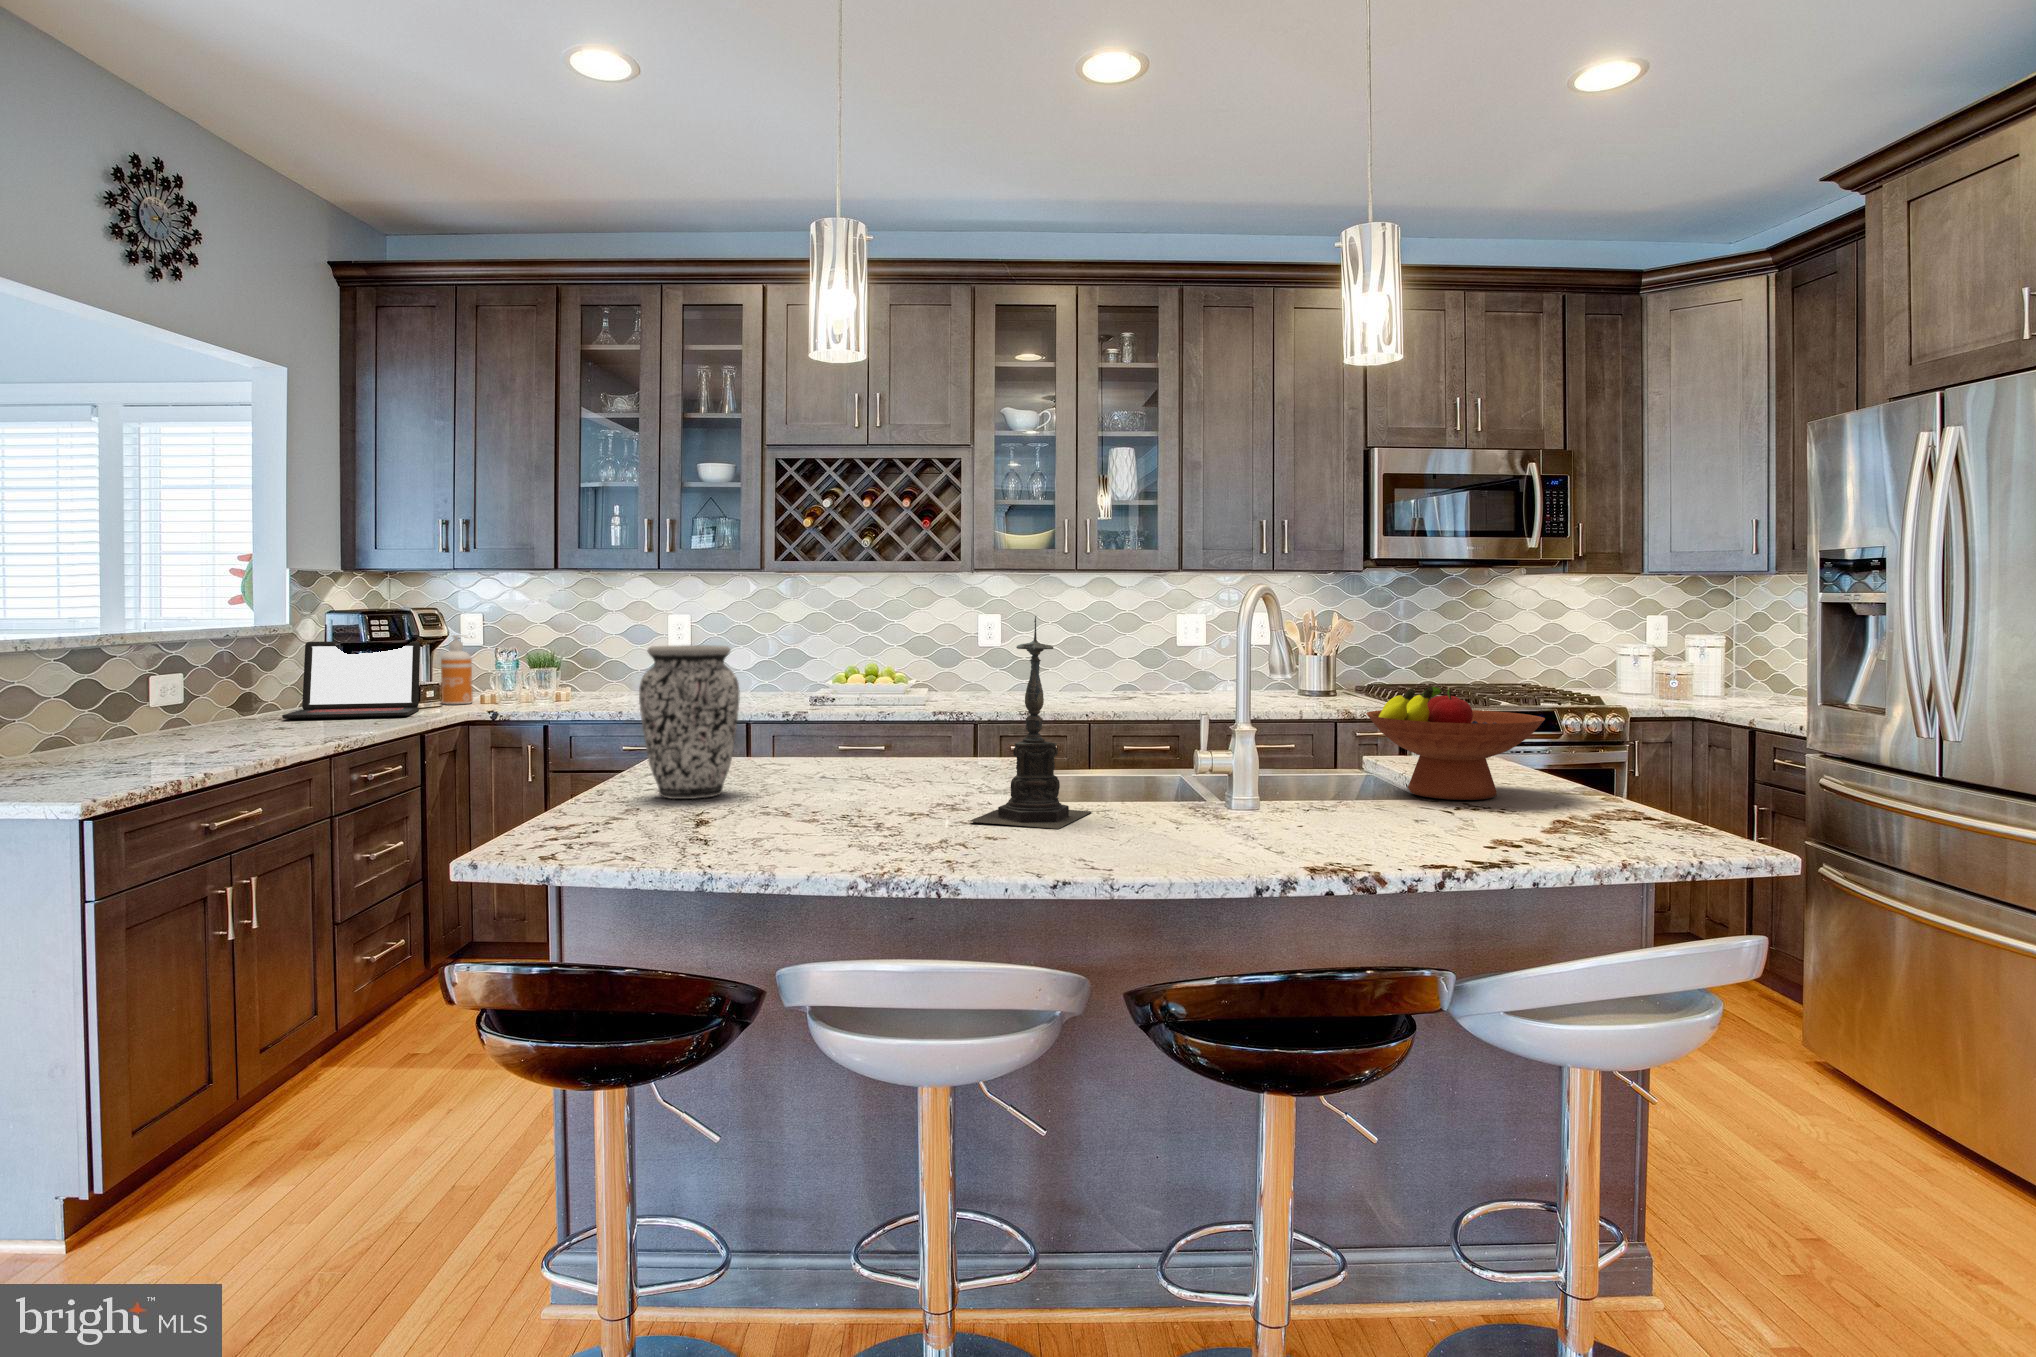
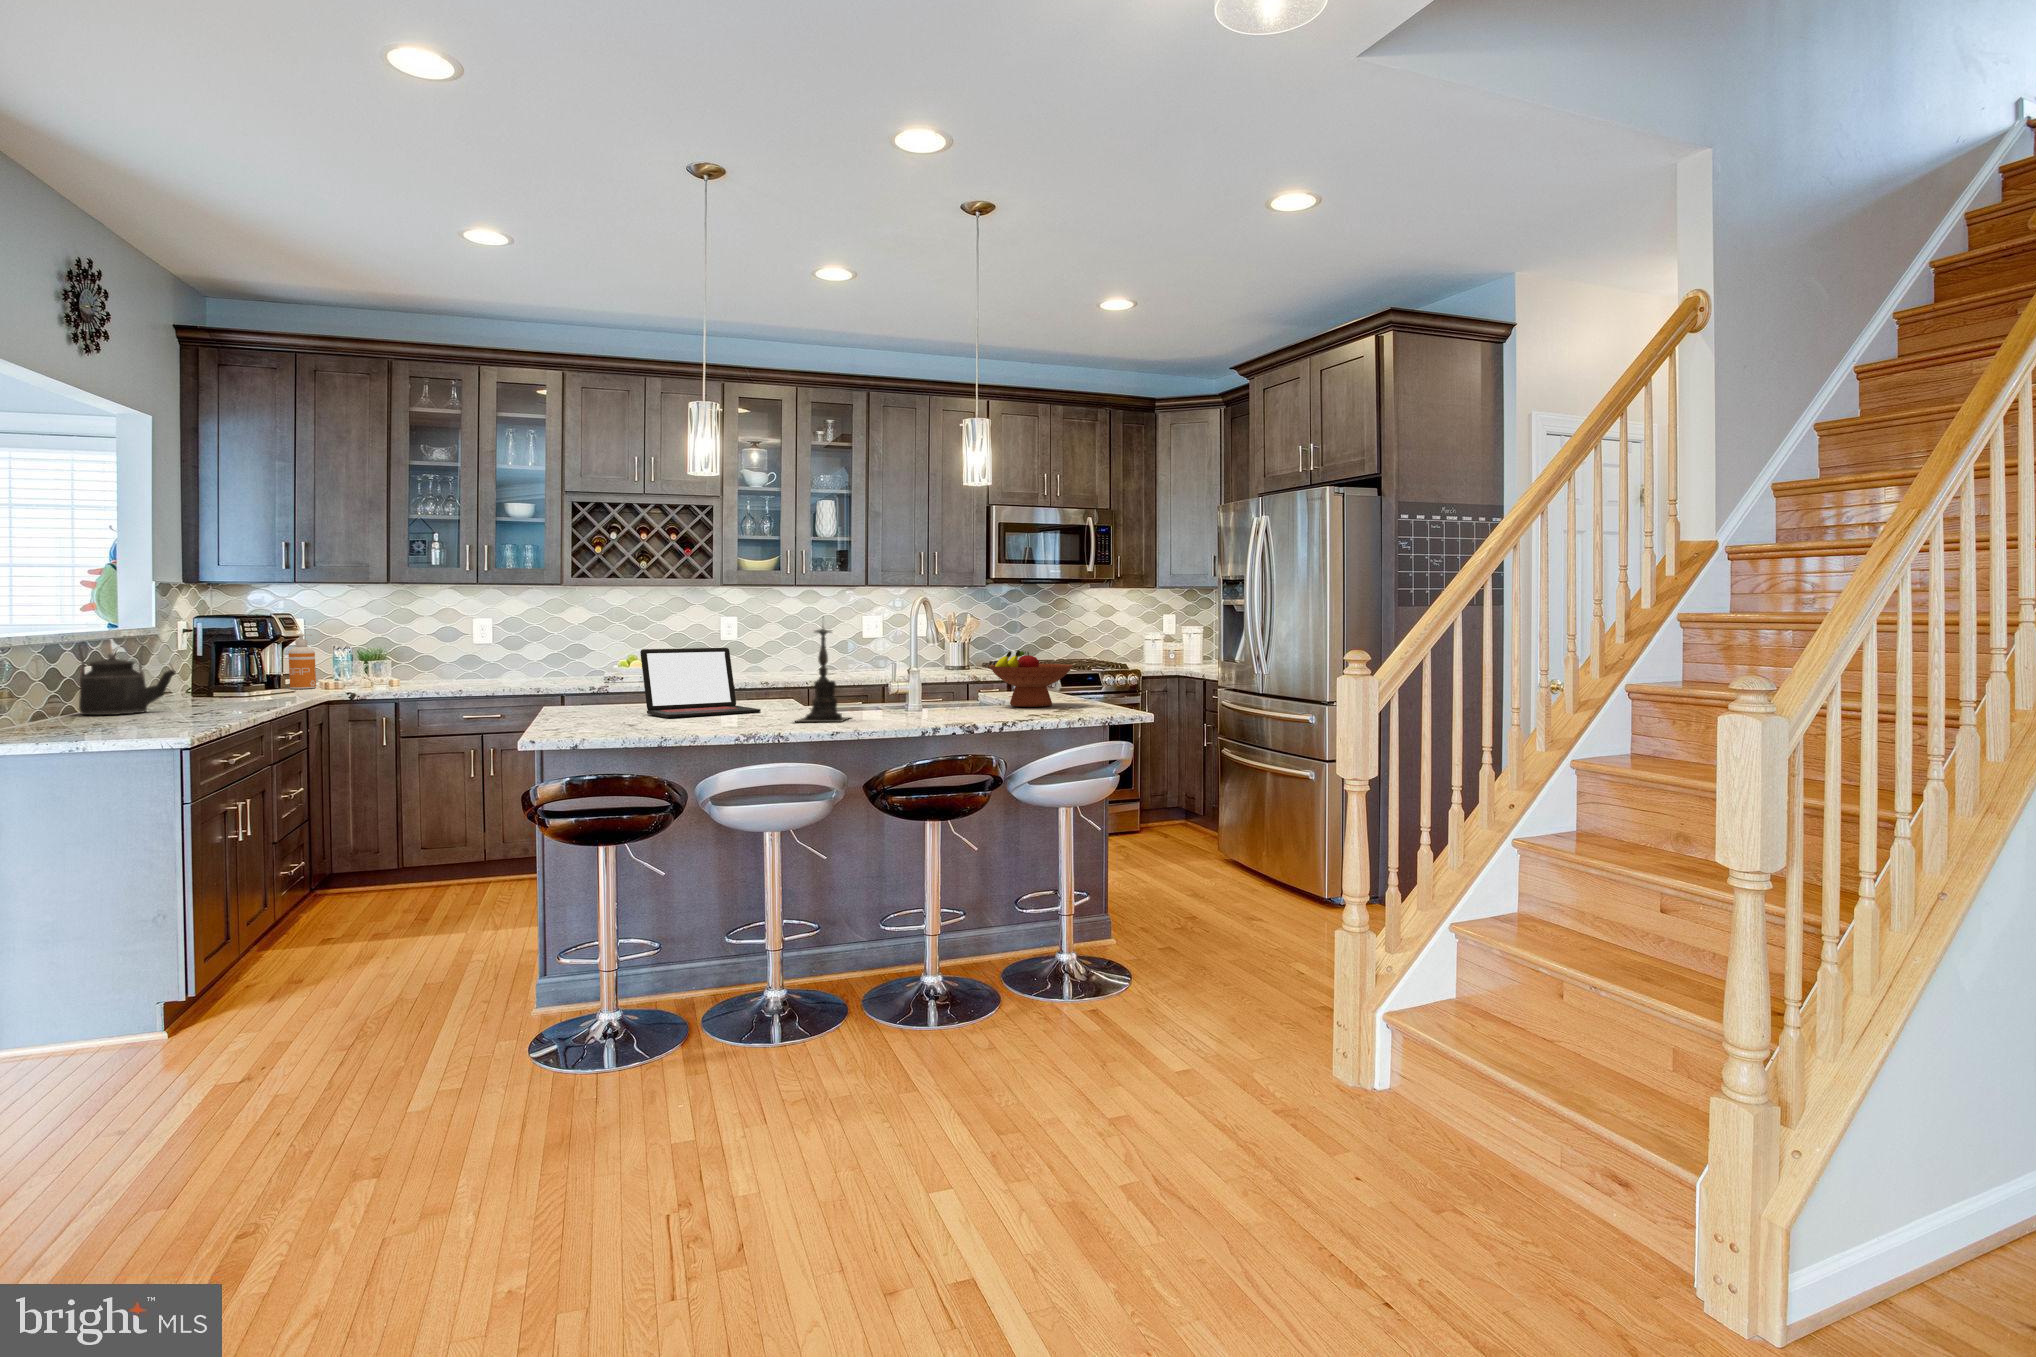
laptop: present [282,641,420,719] -> present [640,648,761,718]
kettle: none [110,644,227,744] -> present [78,642,176,715]
vase: present [639,645,740,799] -> none [577,634,638,723]

